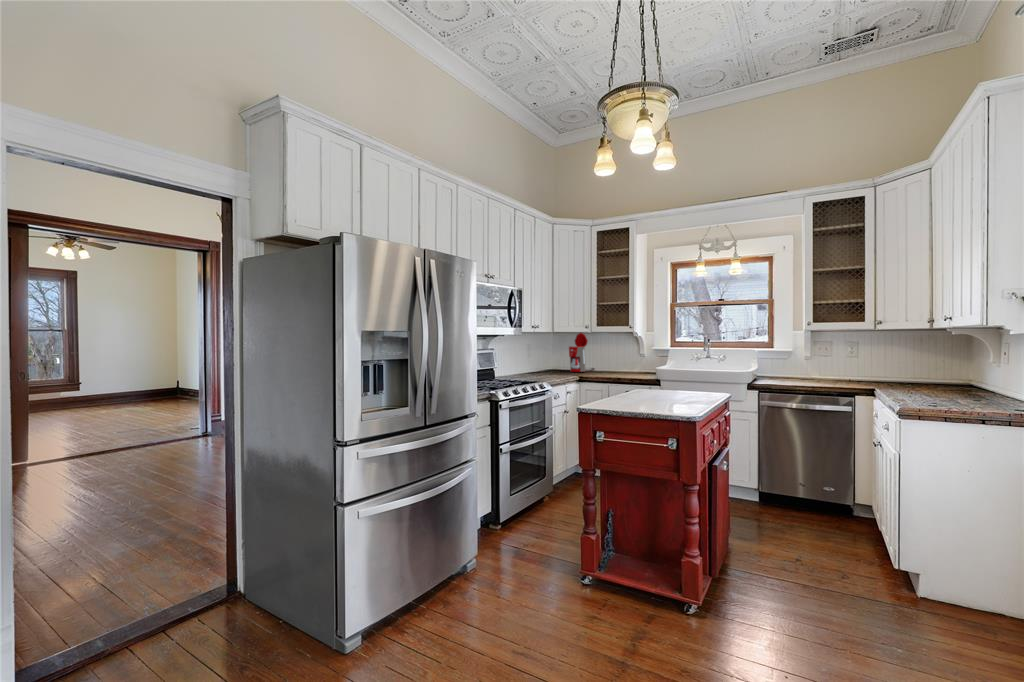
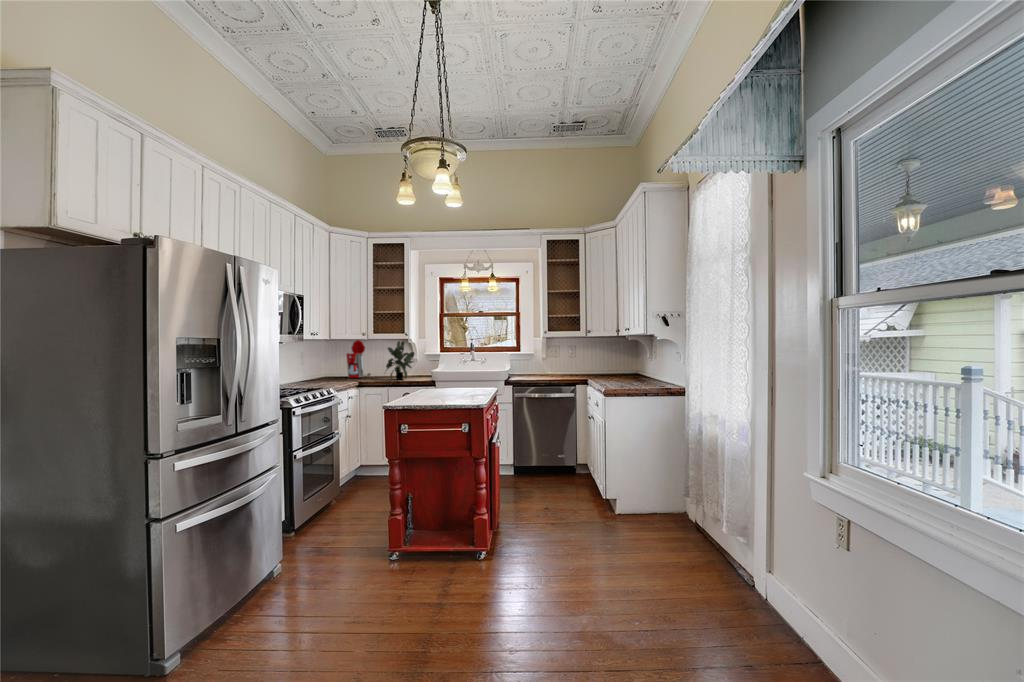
potted plant: none [605,334,639,377] -> present [386,341,414,380]

